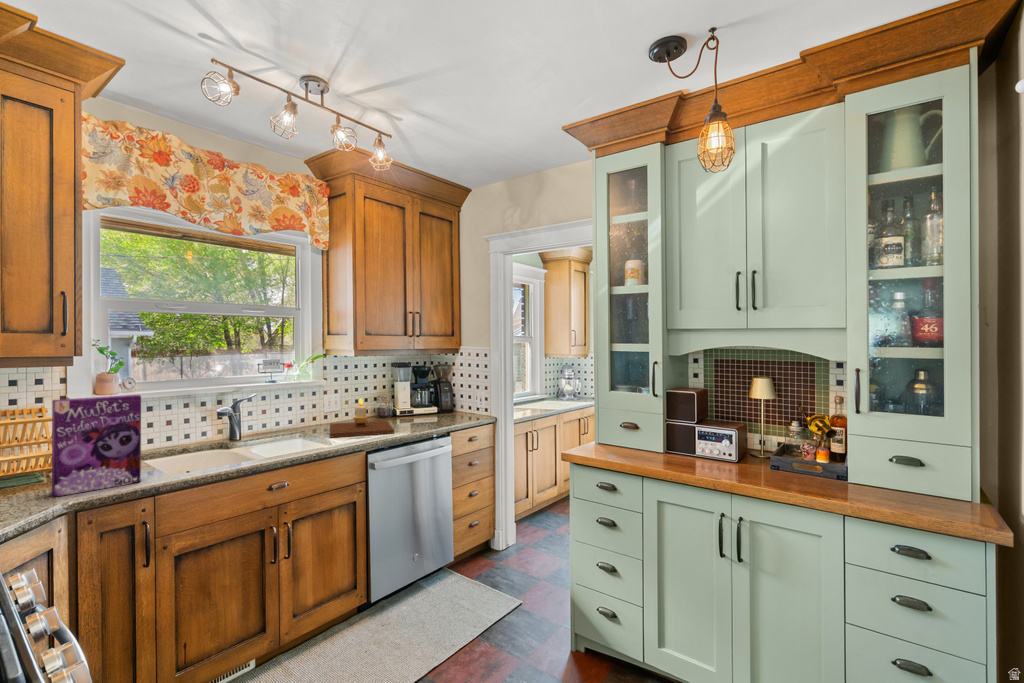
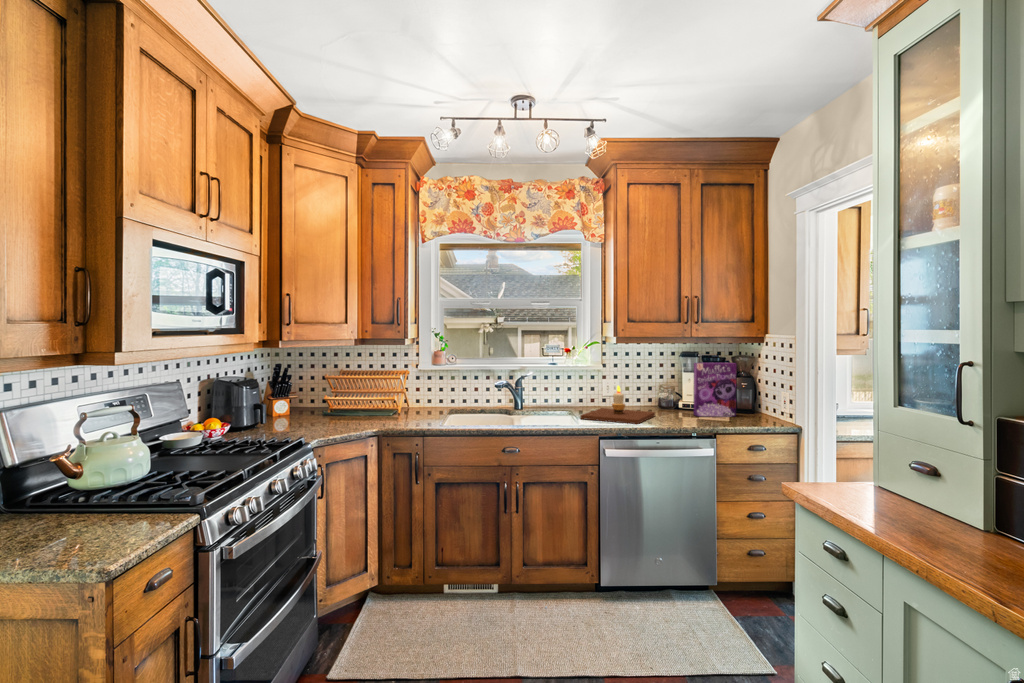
cereal box: present [52,395,141,497] -> present [693,363,736,417]

